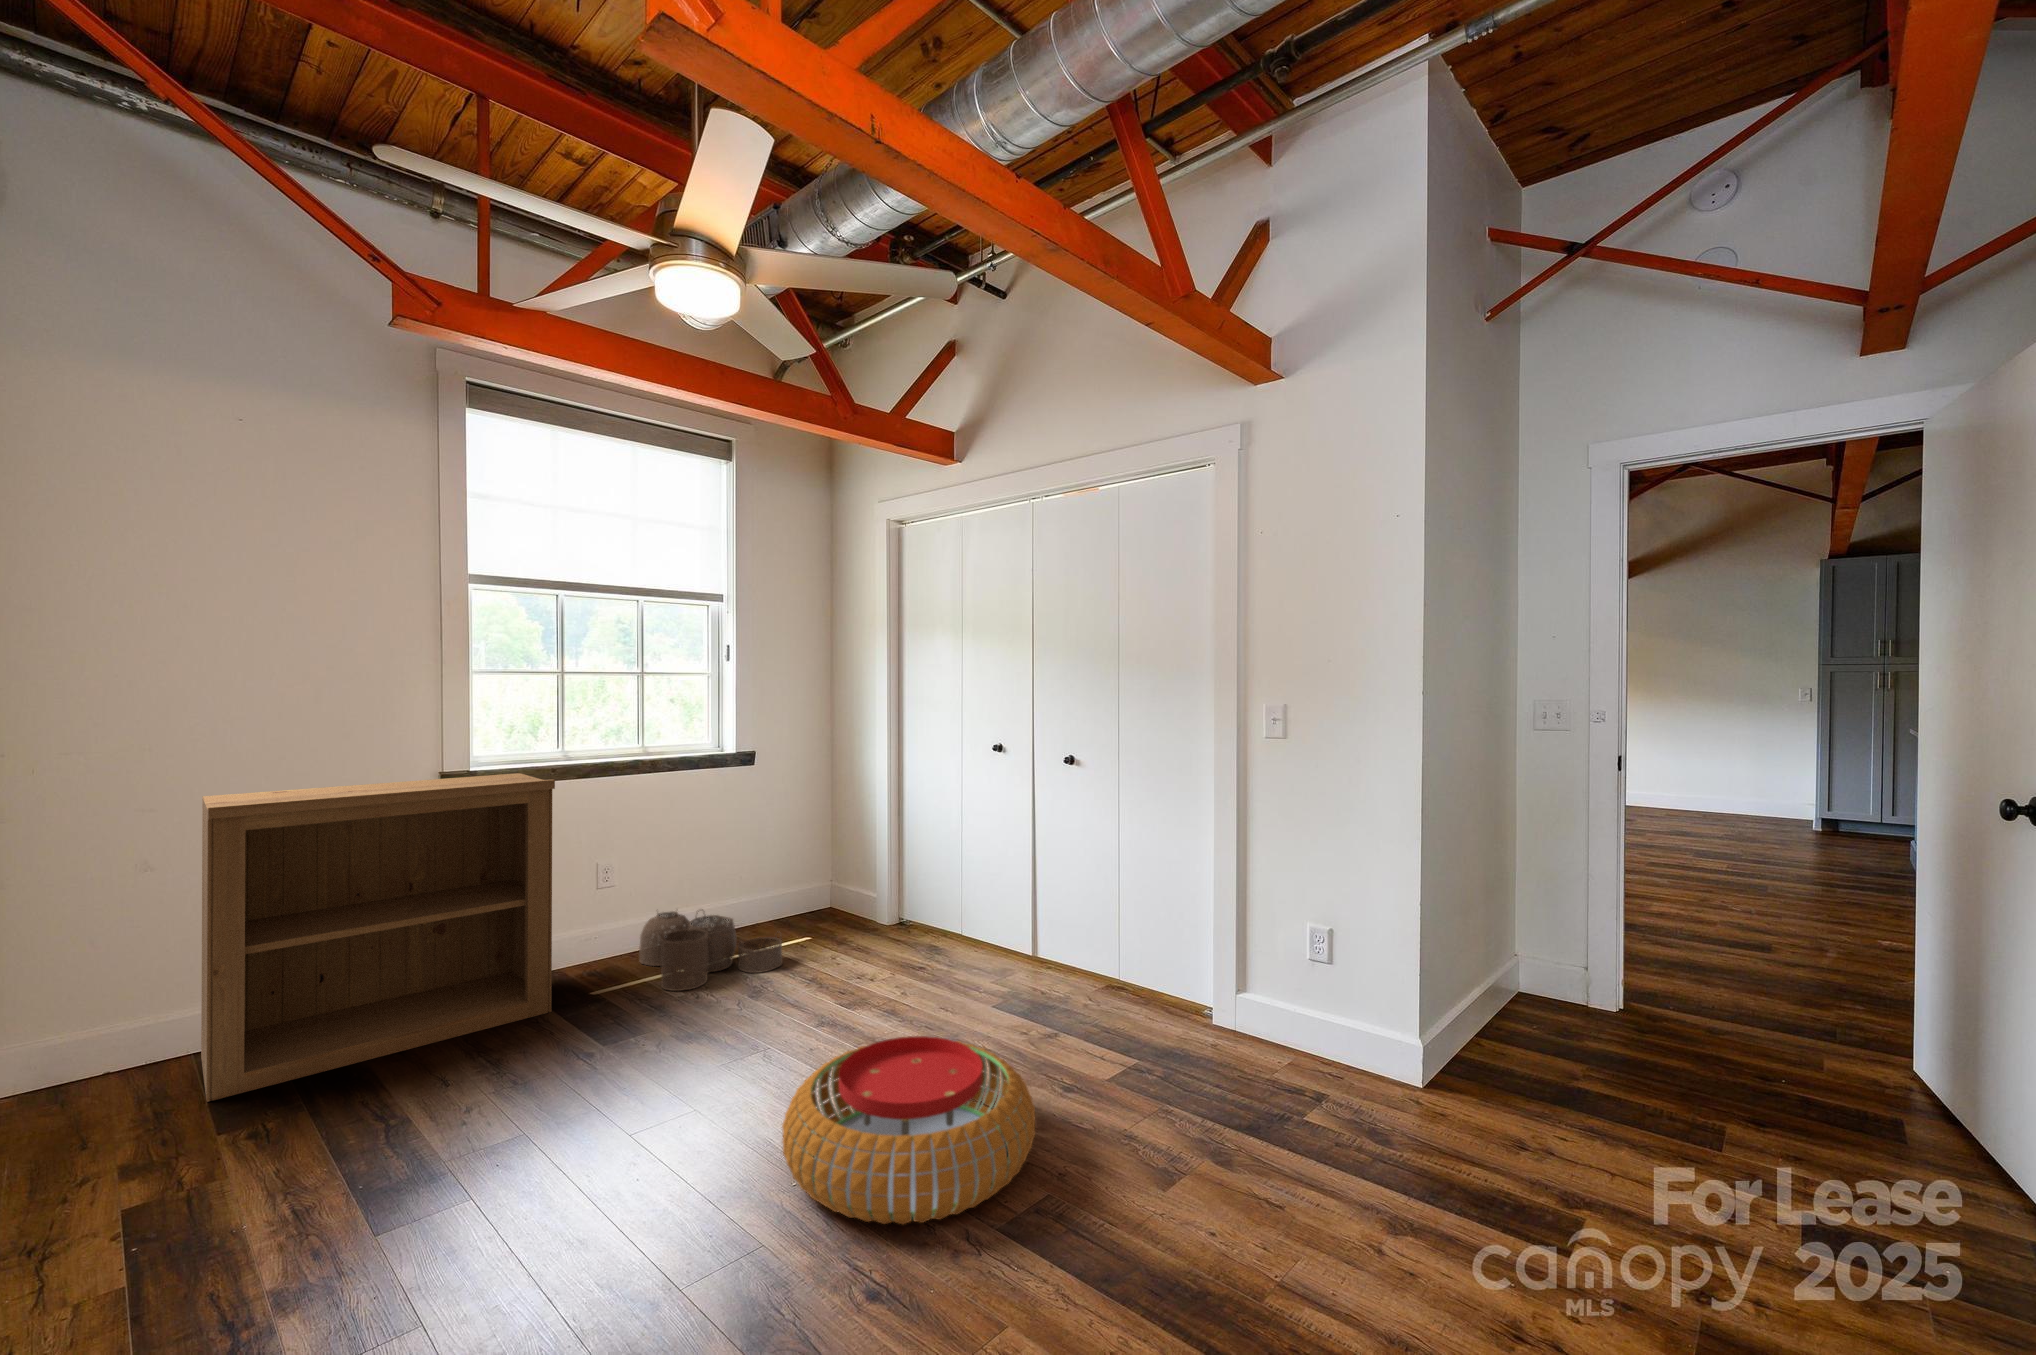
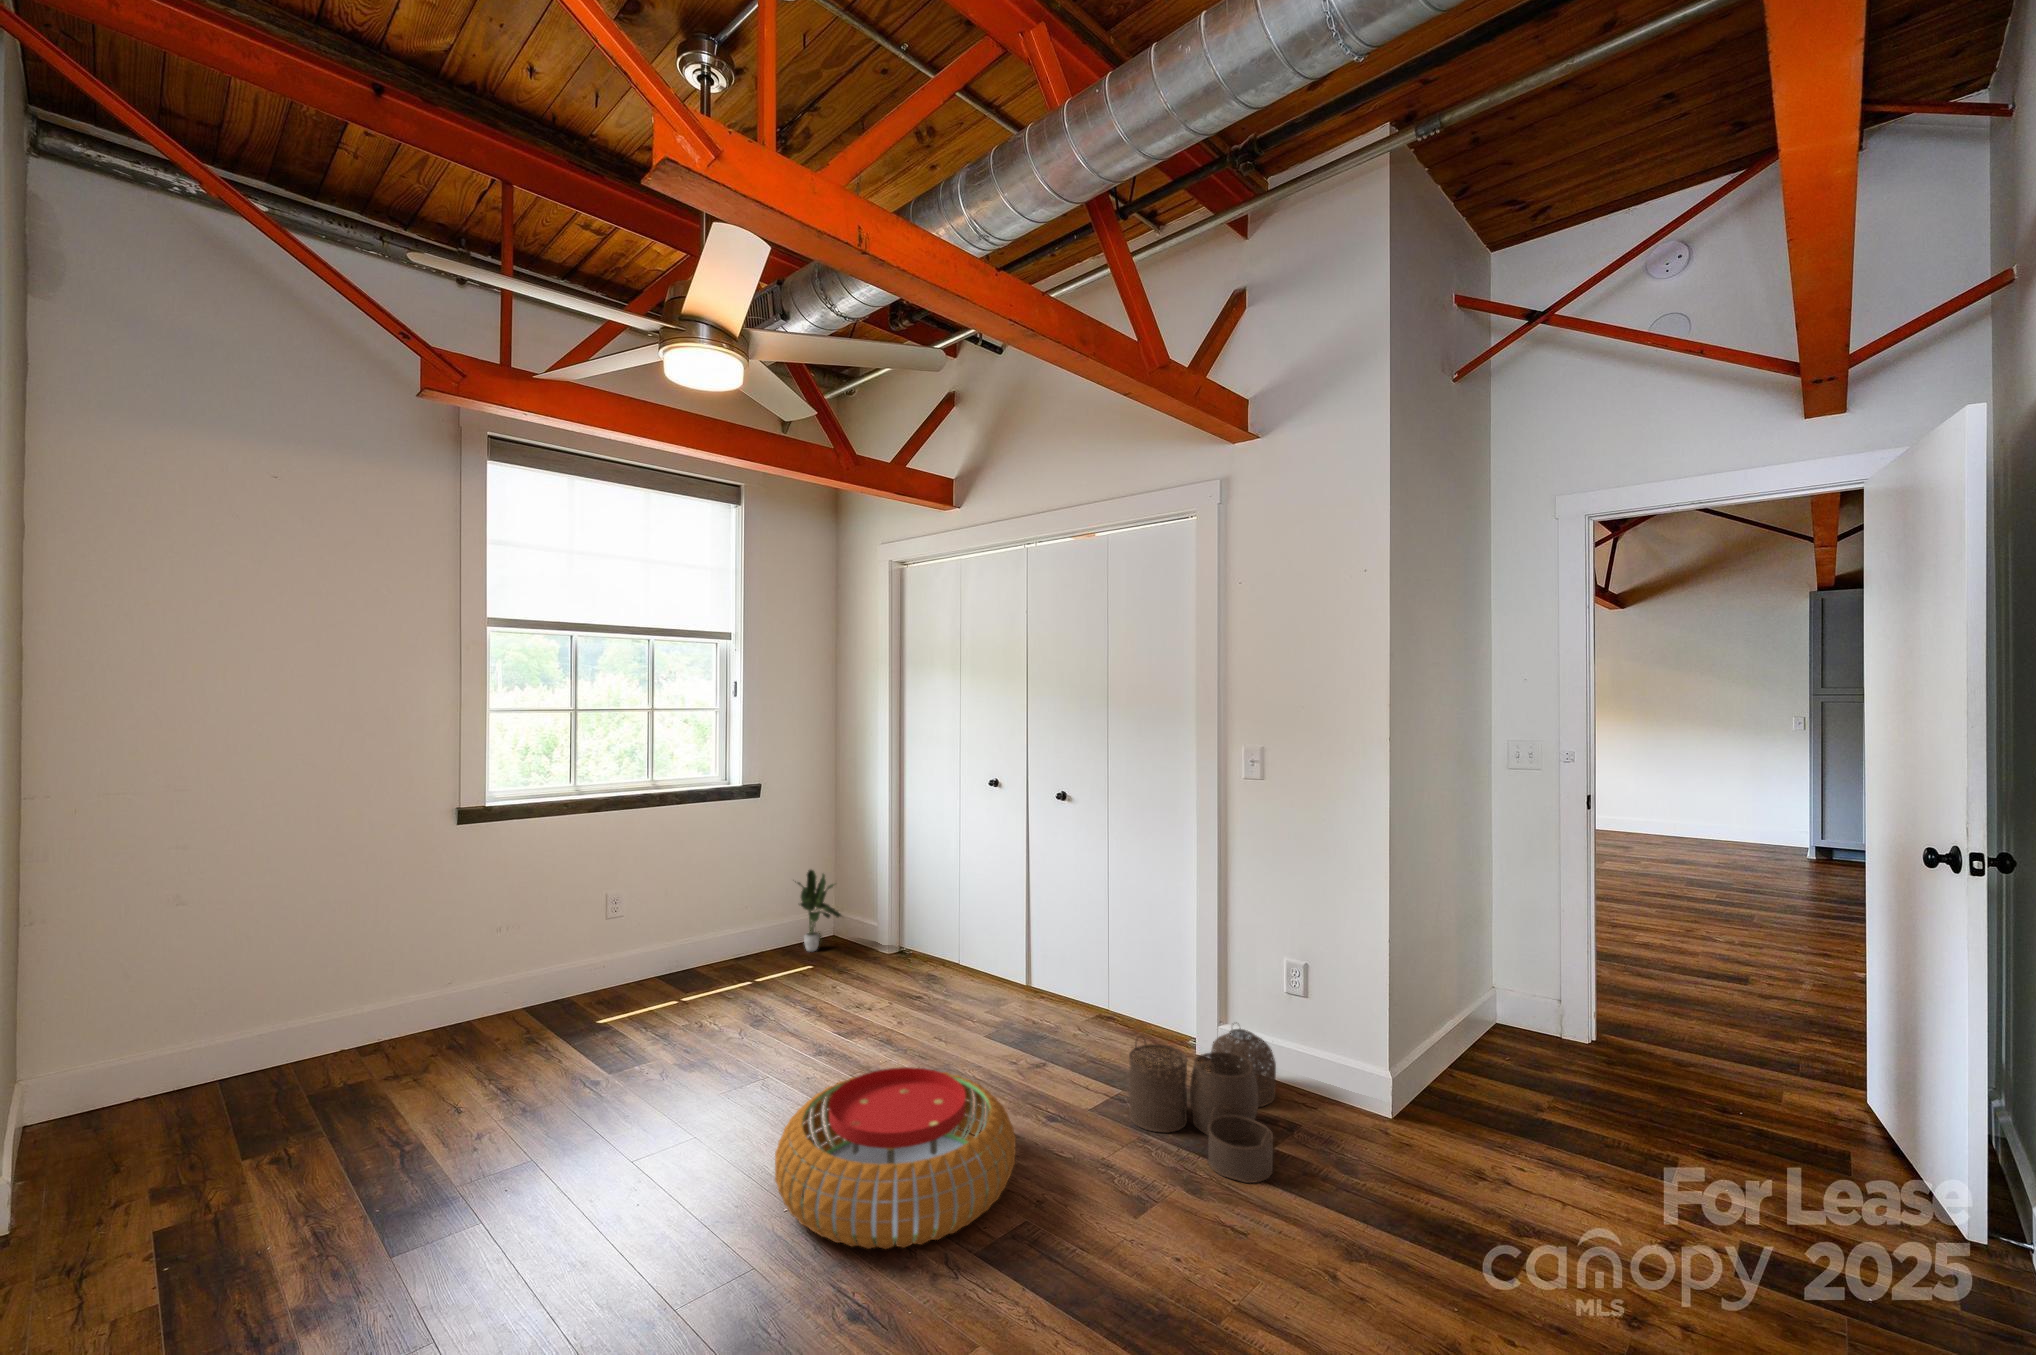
bookshelf: present [201,773,555,1102] -> none [227,809,567,1128]
potted plant: none [786,838,841,923] -> present [798,870,841,951]
woven basket: present [639,909,782,991] -> present [1129,1024,1276,1183]

